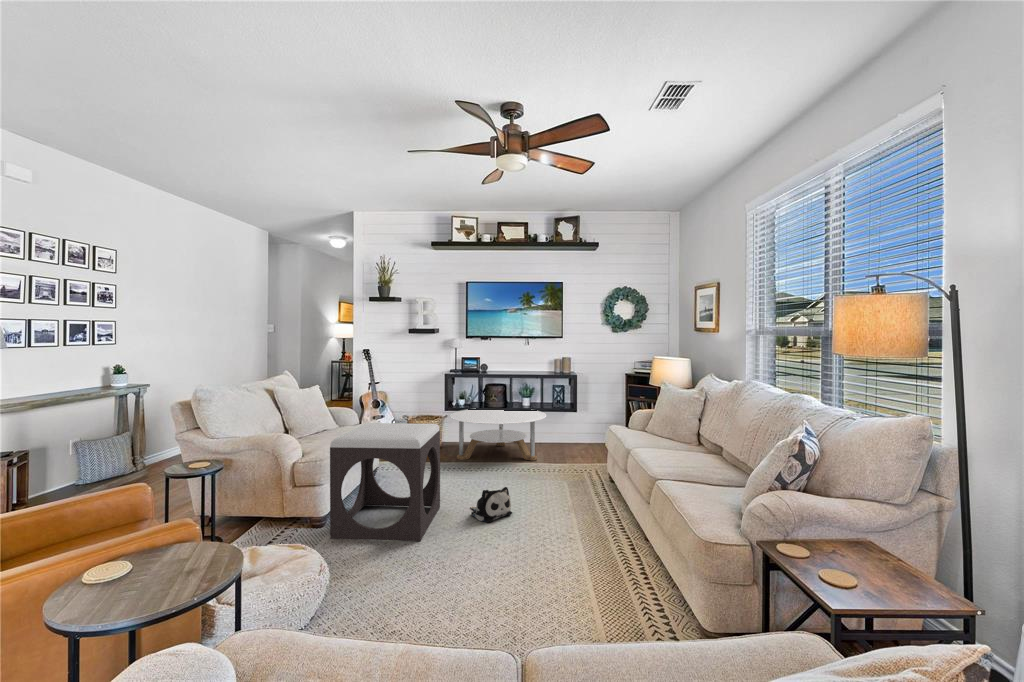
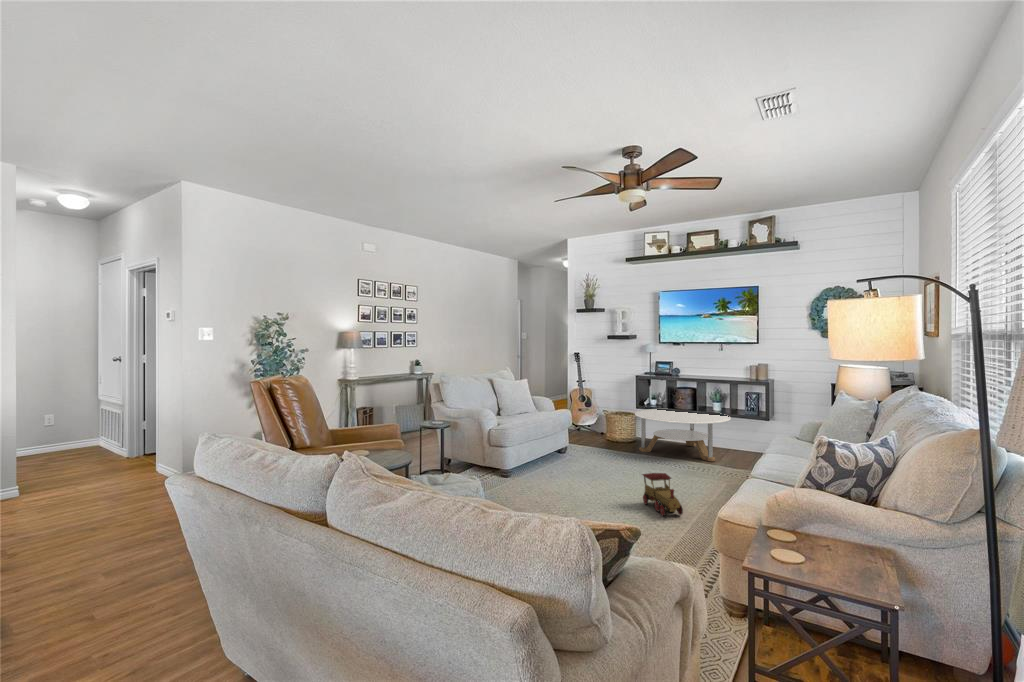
footstool: present [330,423,440,541] -> none [508,408,594,496]
toy train: none [515,486,572,540] -> present [642,473,683,516]
plush toy: present [470,487,512,522] -> none [613,469,647,495]

